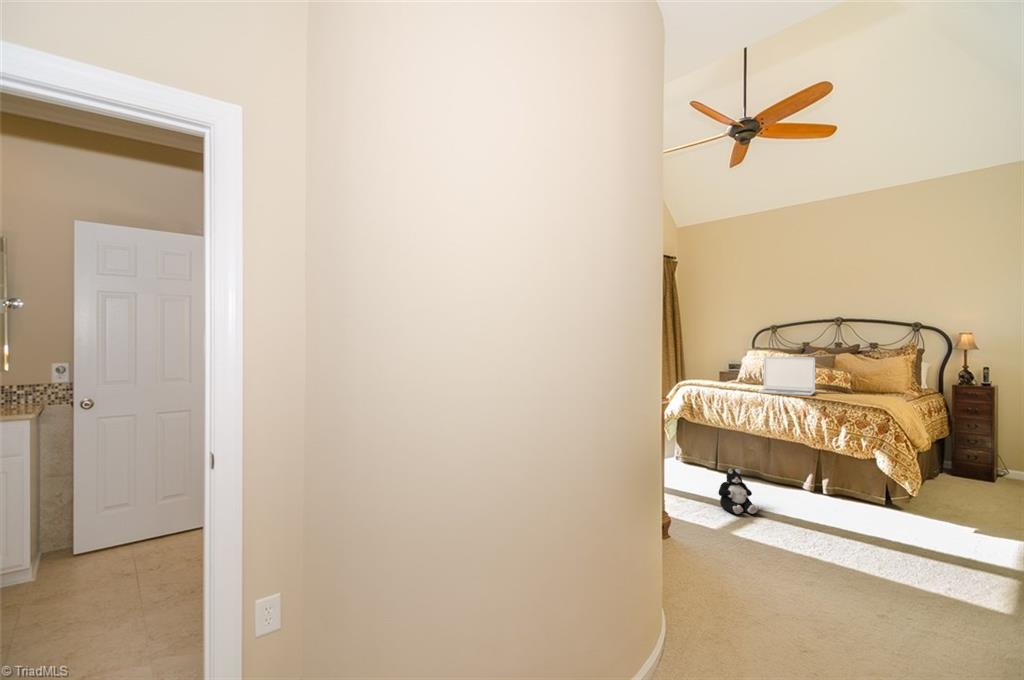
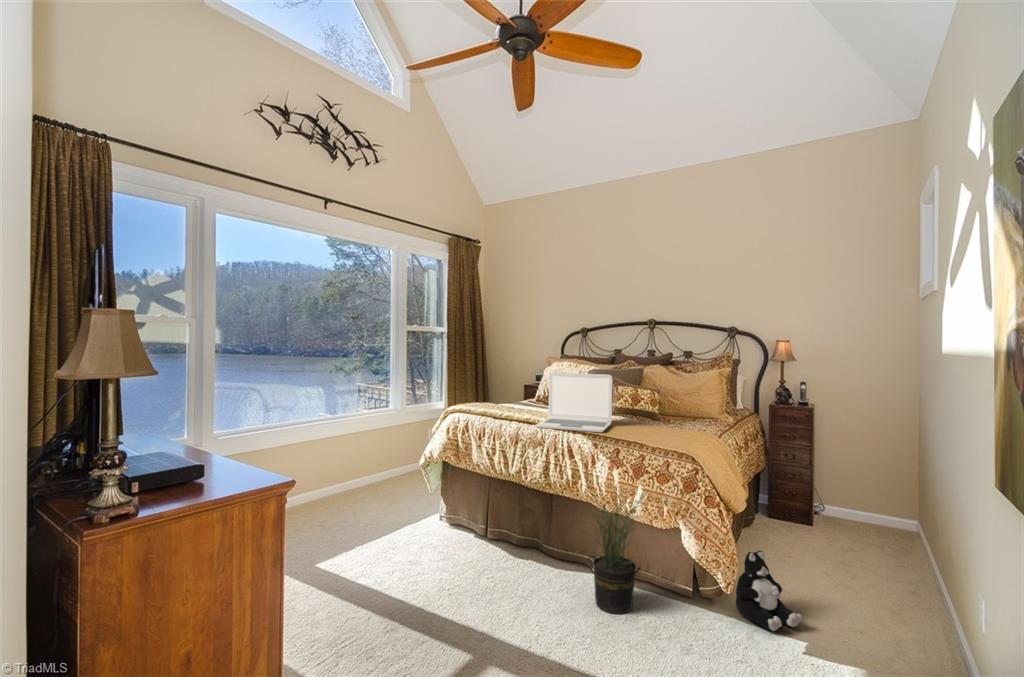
potted plant: none [796,425,853,511] -> present [589,489,643,614]
plush toy: present [718,468,759,514] -> present [736,551,803,631]

